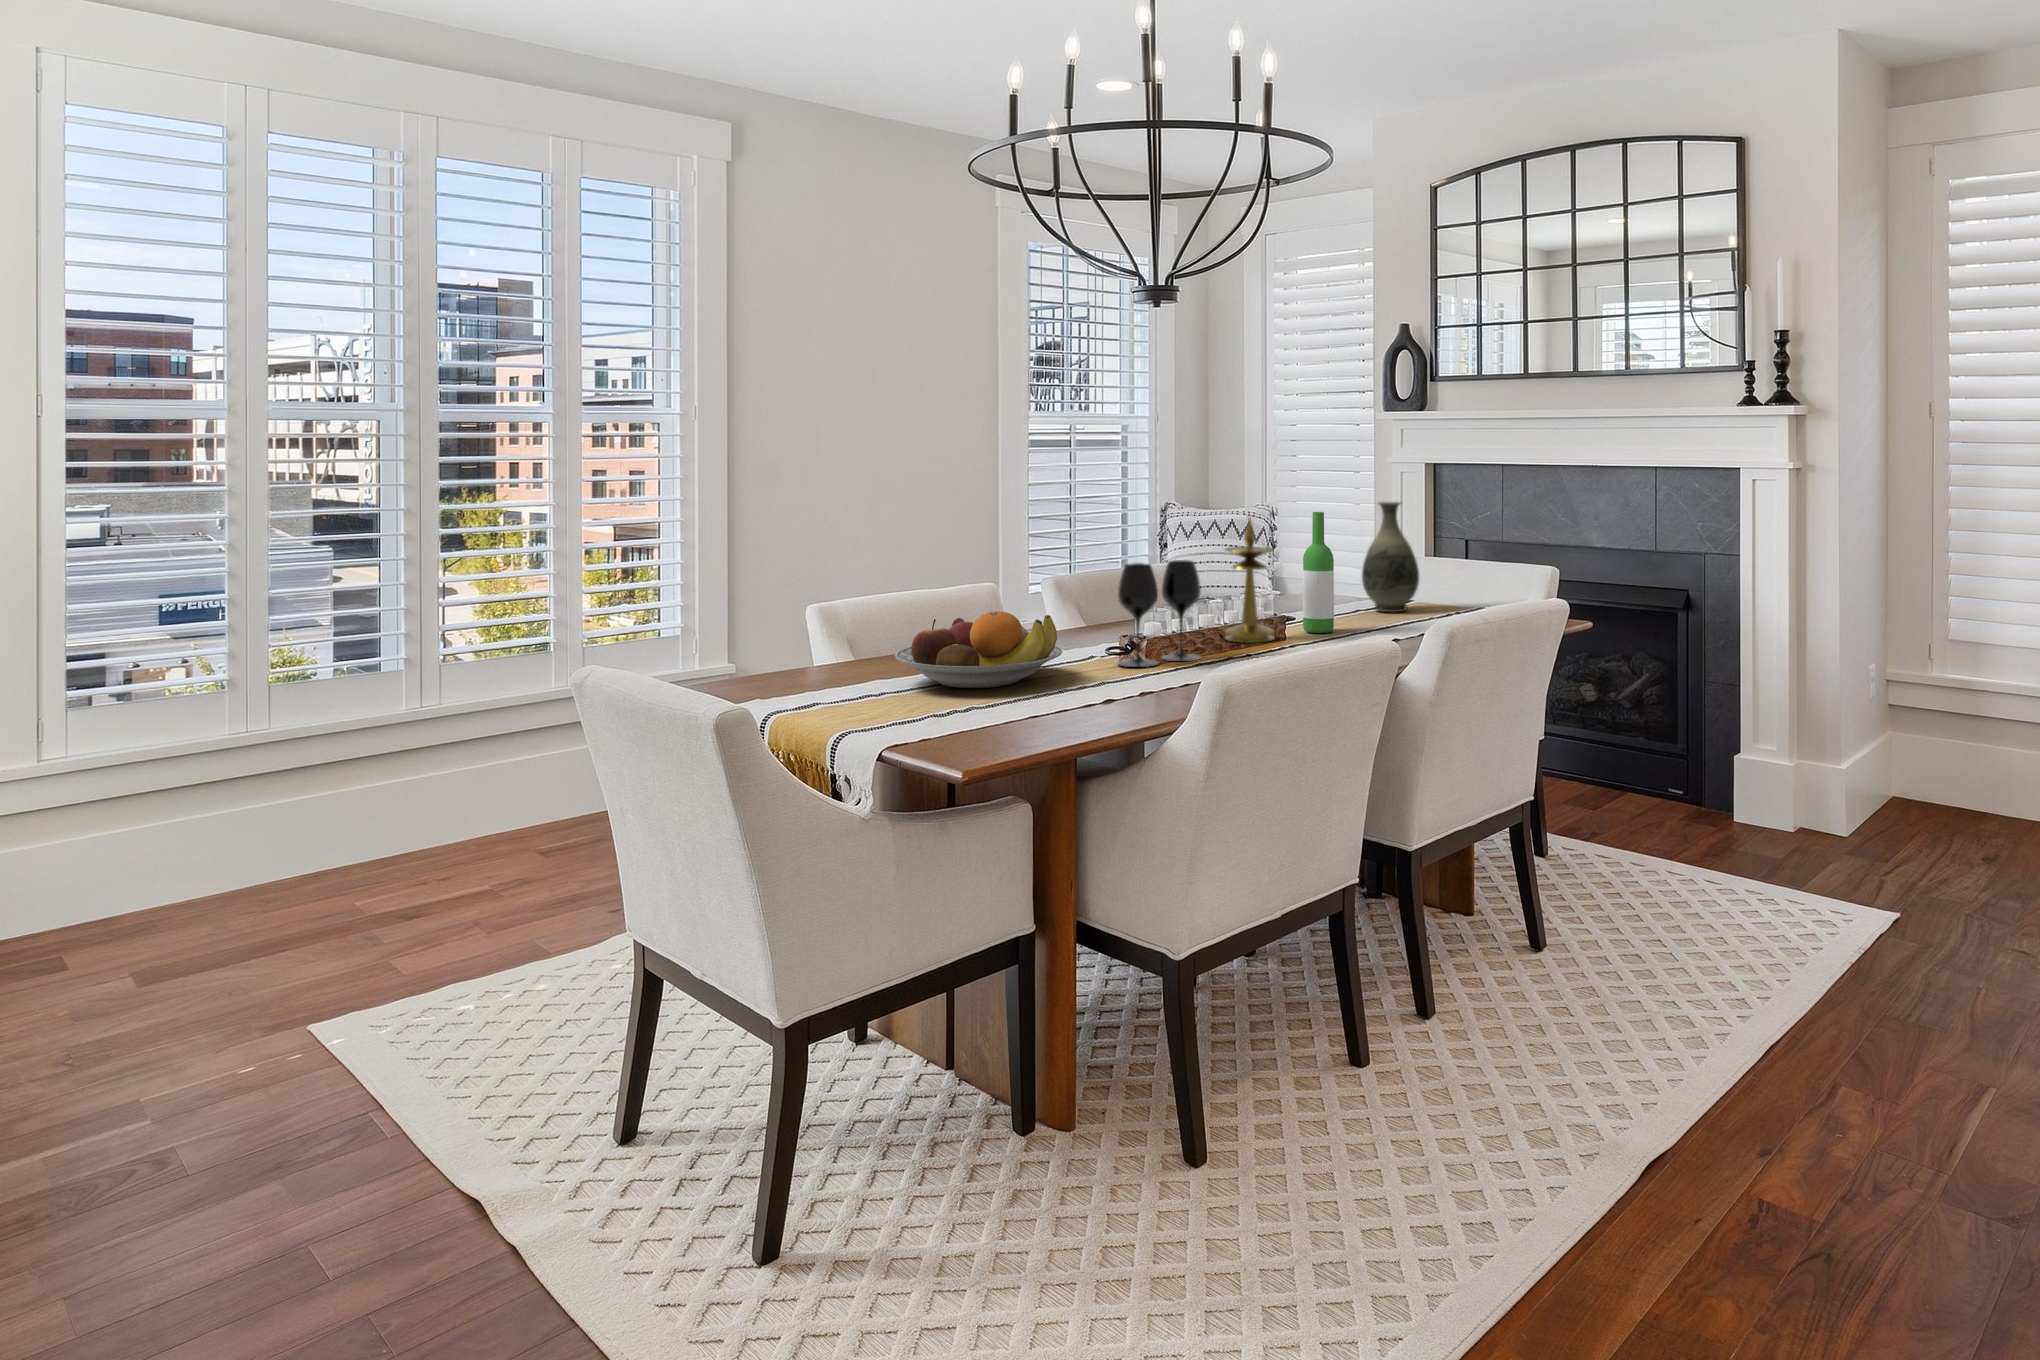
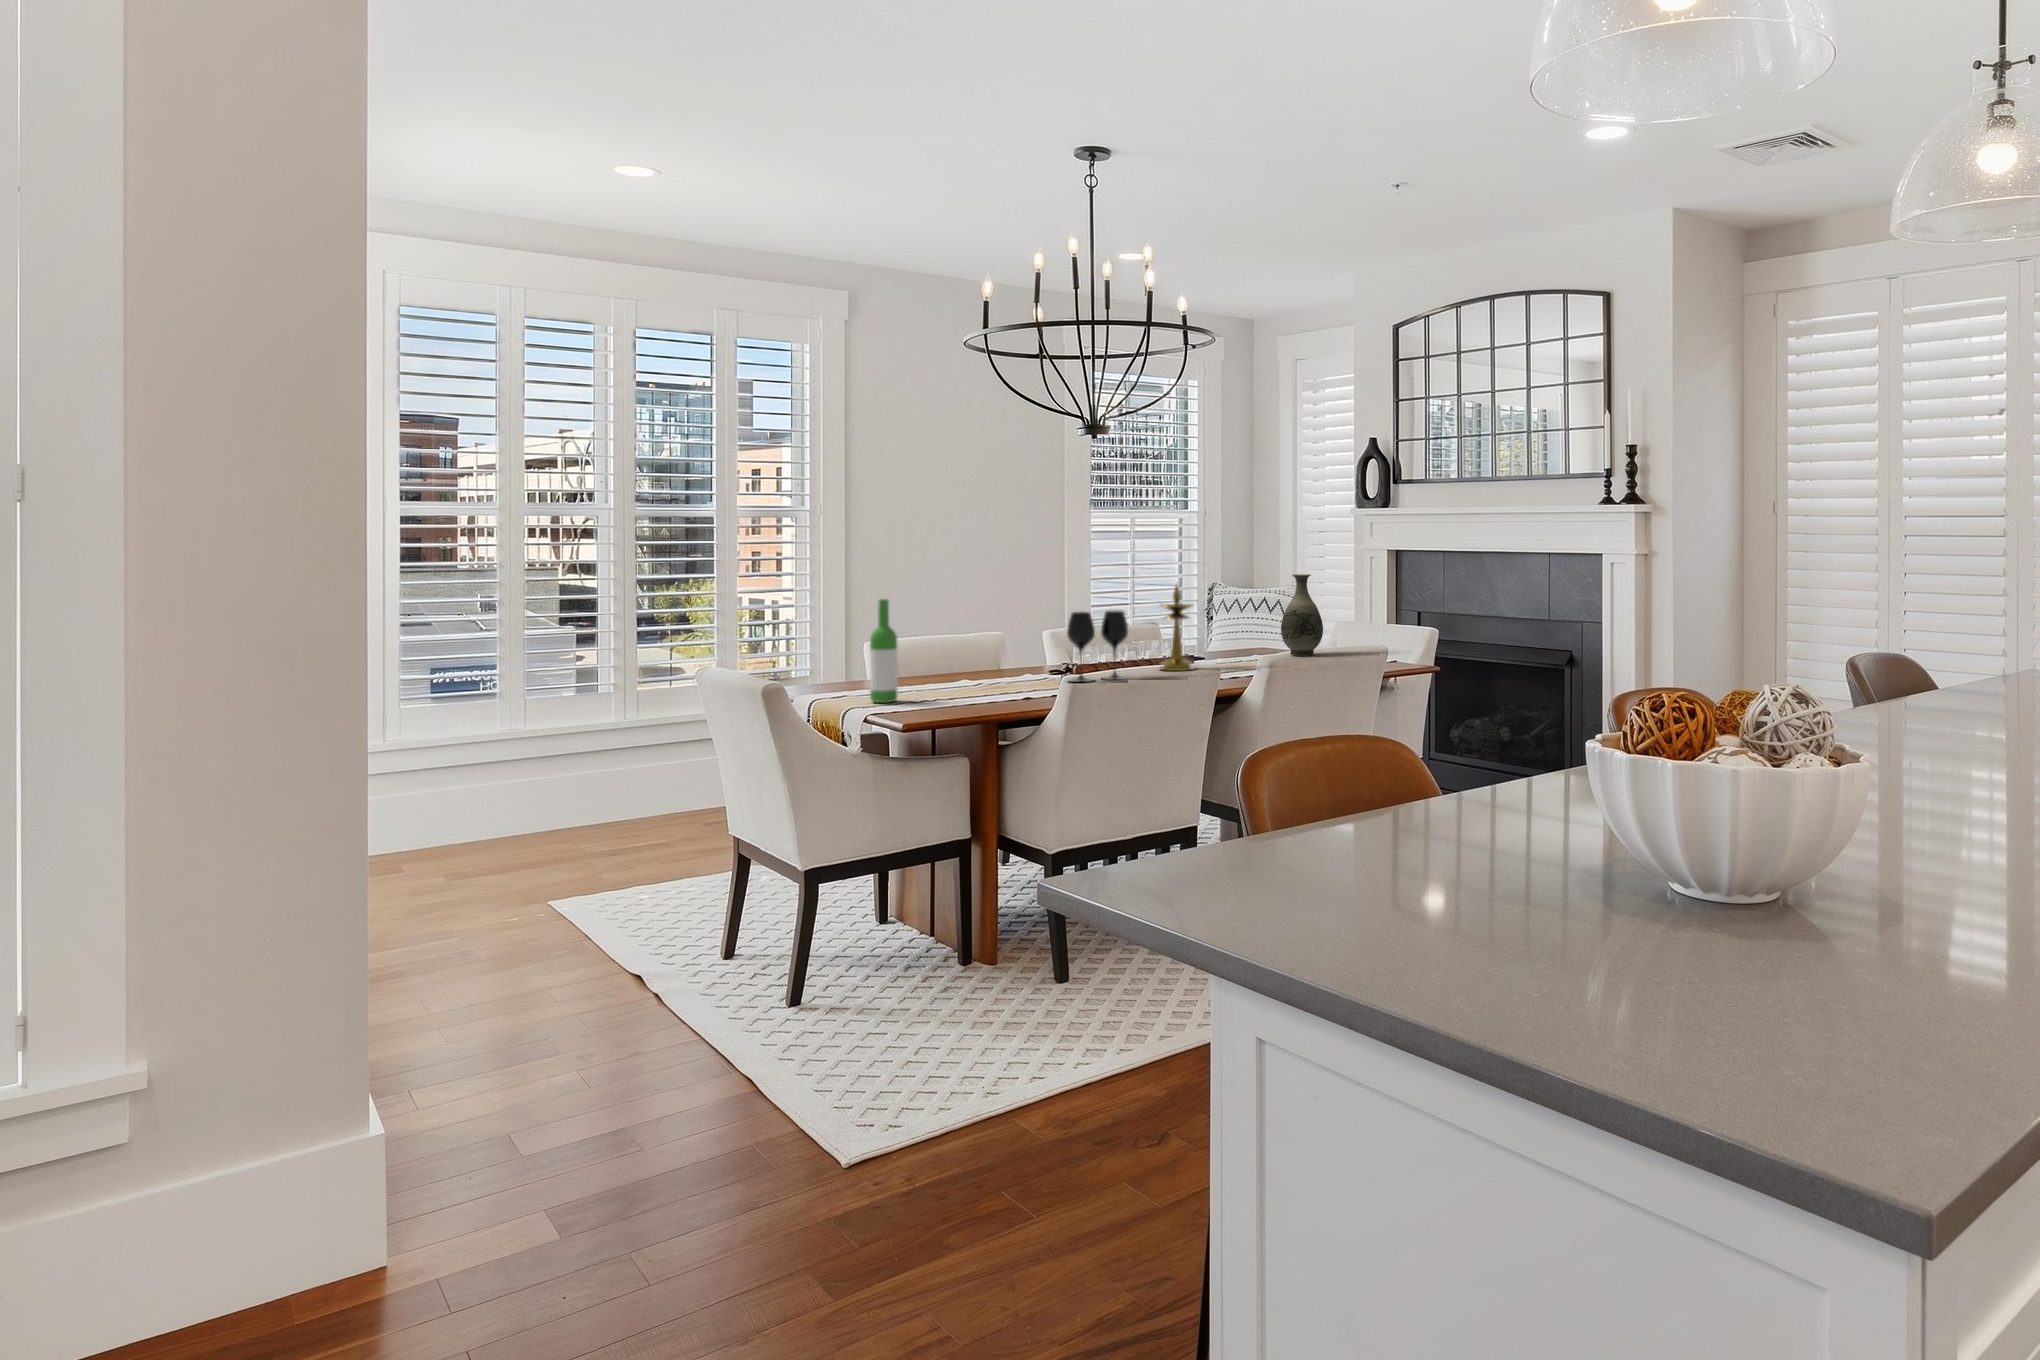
wine bottle: present [1303,512,1334,633] -> present [870,599,898,703]
fruit bowl: present [895,611,1062,688] -> none [910,641,1024,691]

